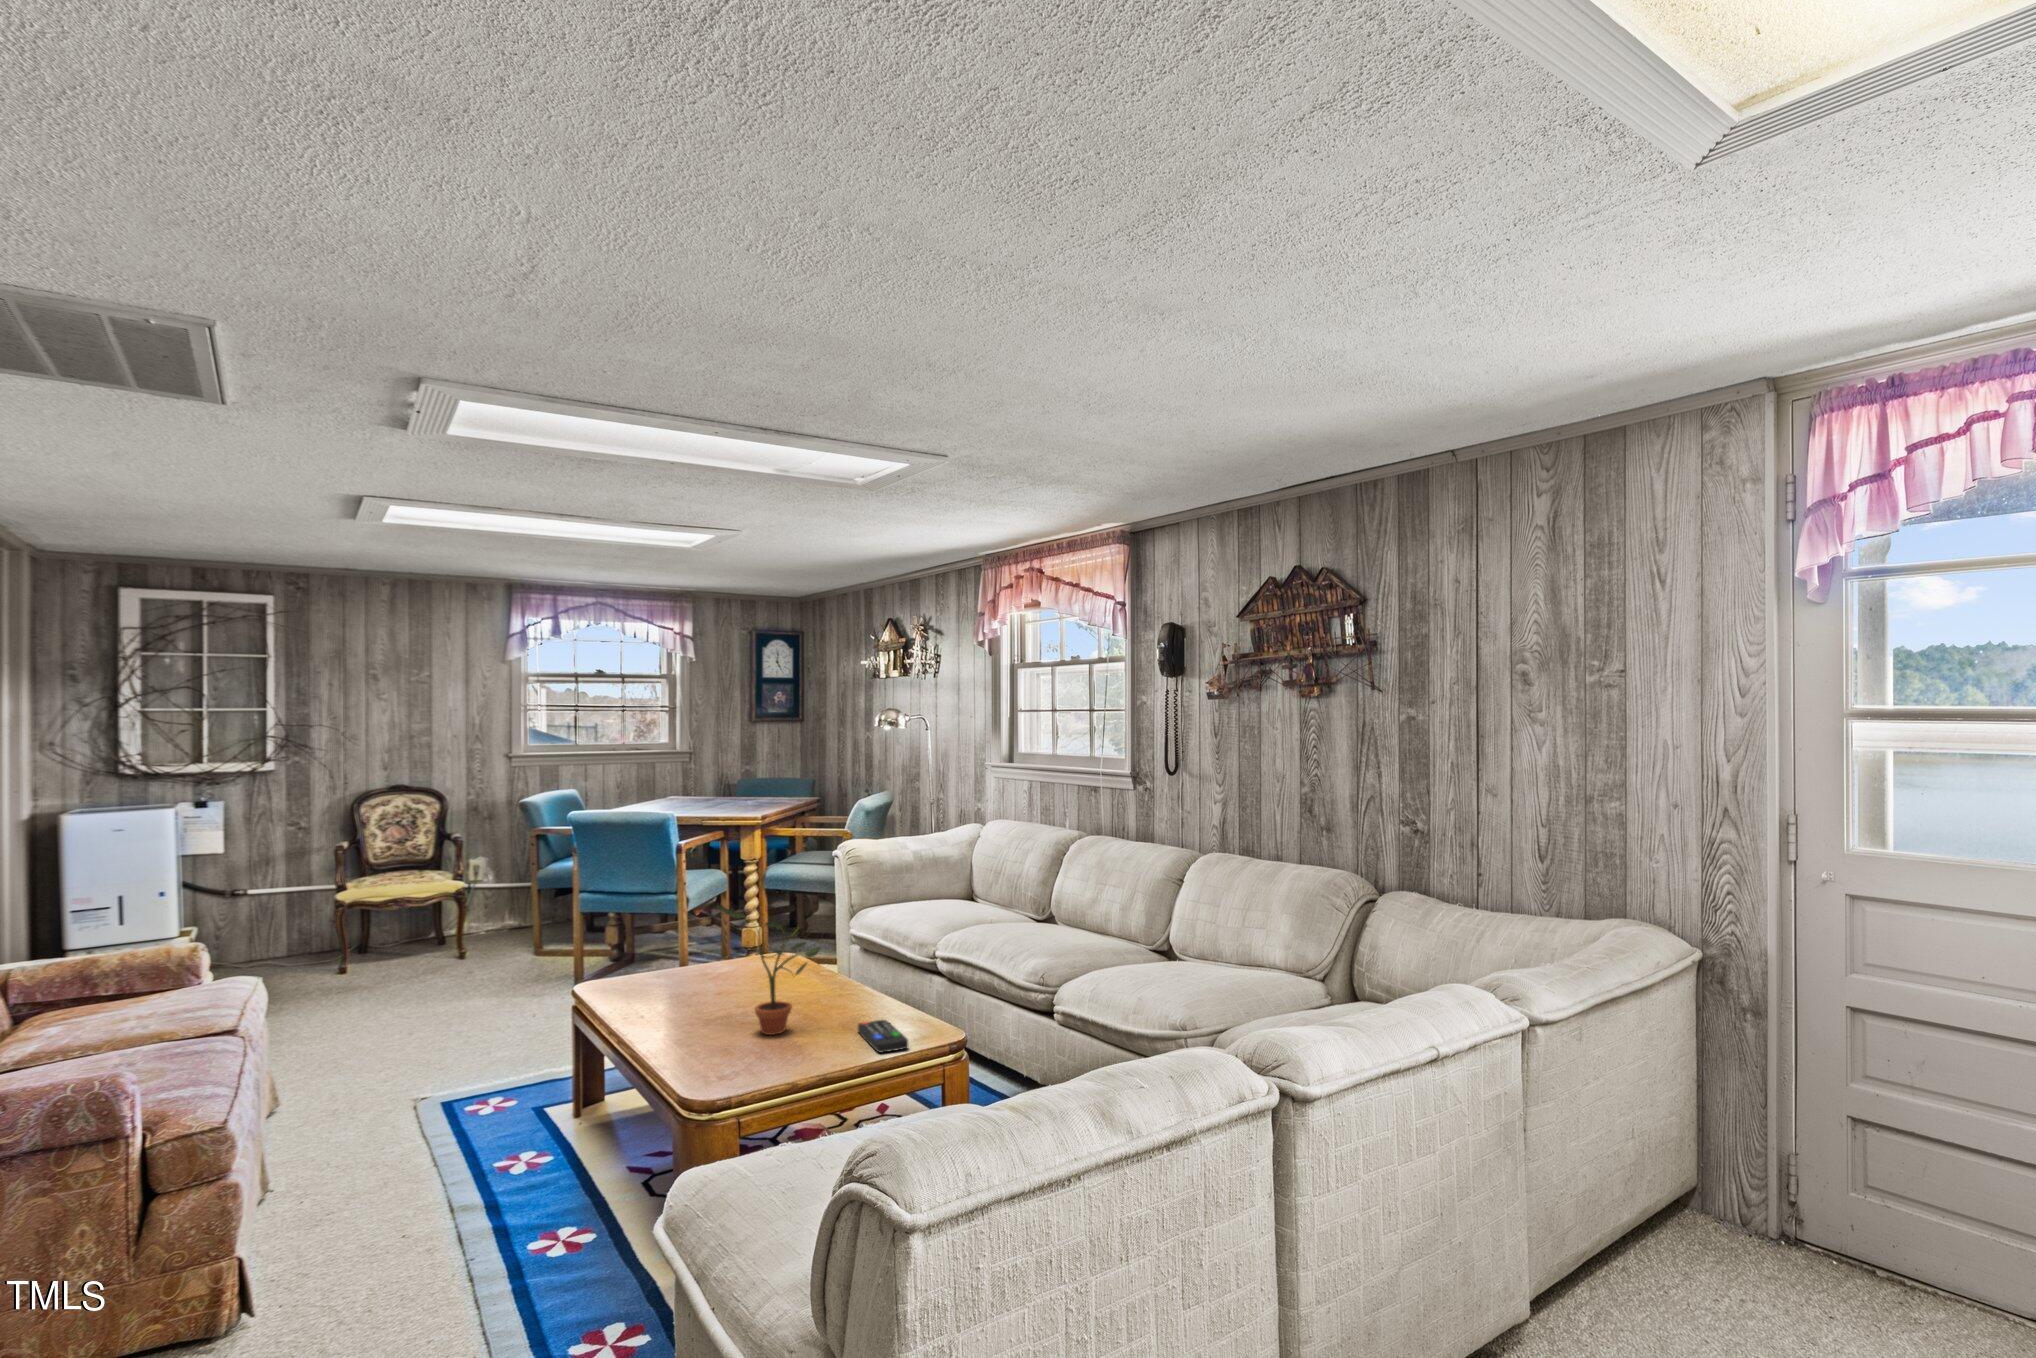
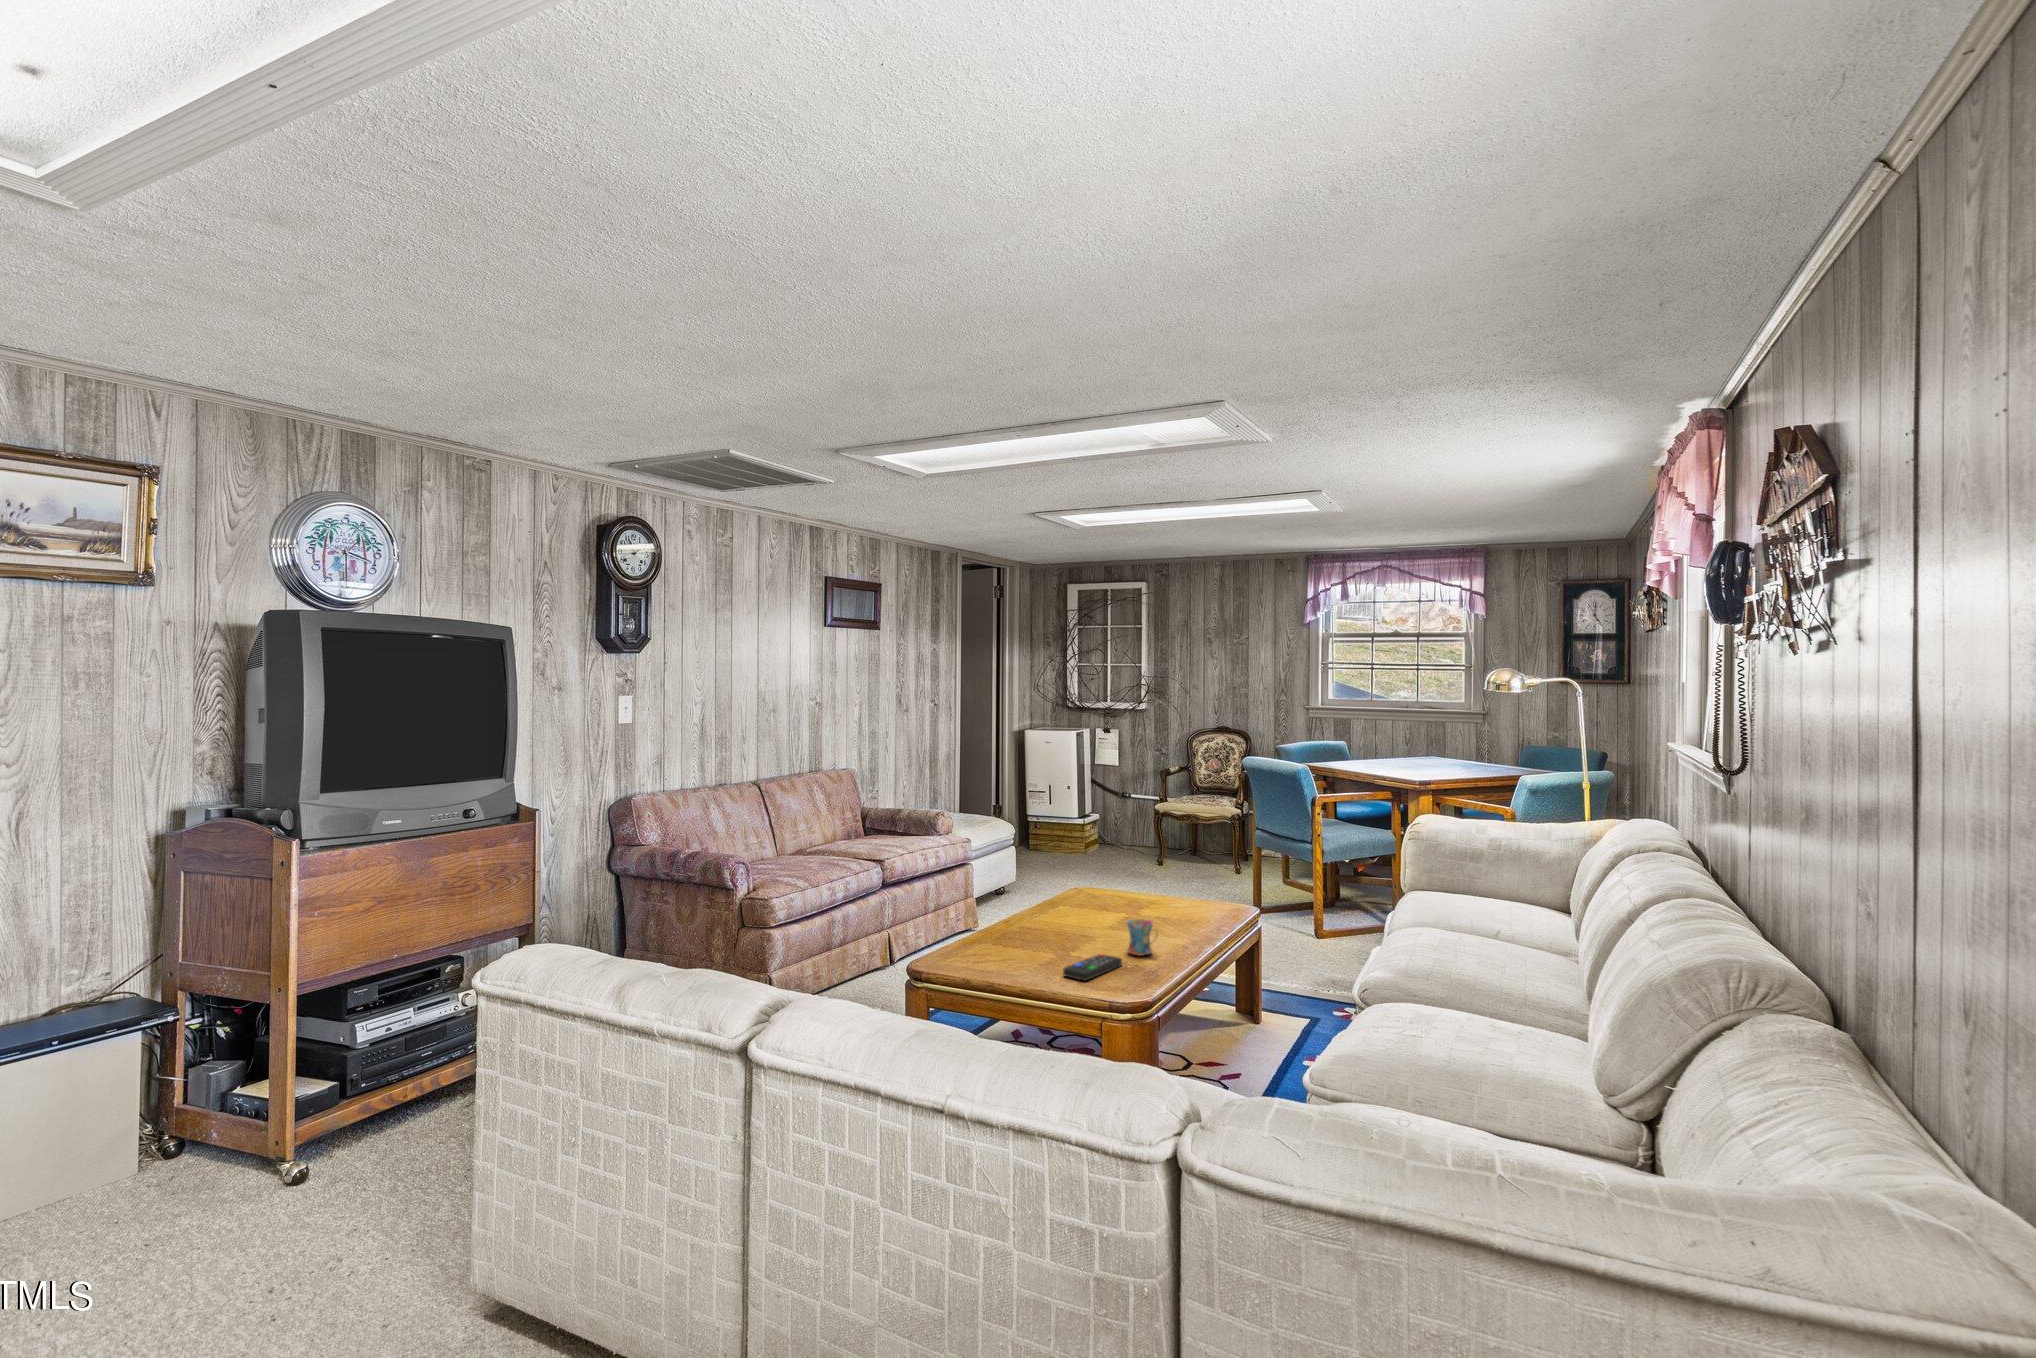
potted plant: present [716,905,820,1035] -> none [1042,833,1099,944]
mug: none [850,976,889,1017] -> present [1126,919,1158,956]

